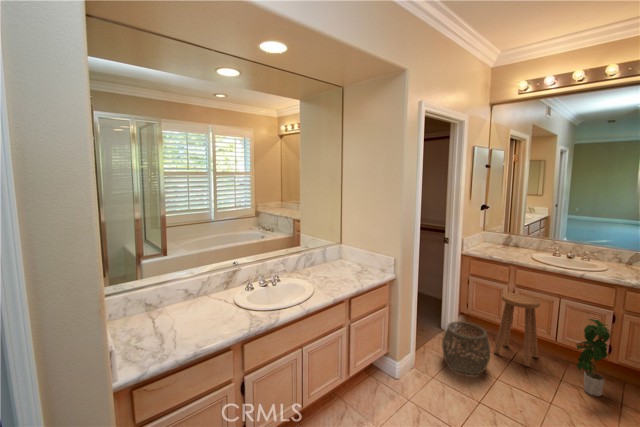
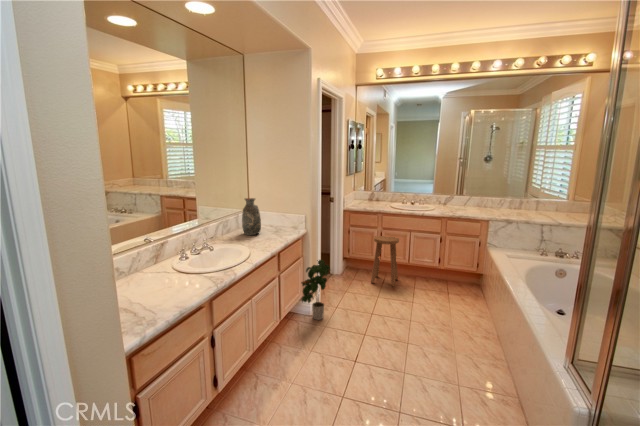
decorative vase: none [322,232,343,273] -> present [242,198,261,235]
potted plant: present [576,318,611,396] -> present [301,260,330,320]
woven basket: present [442,322,490,375] -> none [338,262,373,301]

